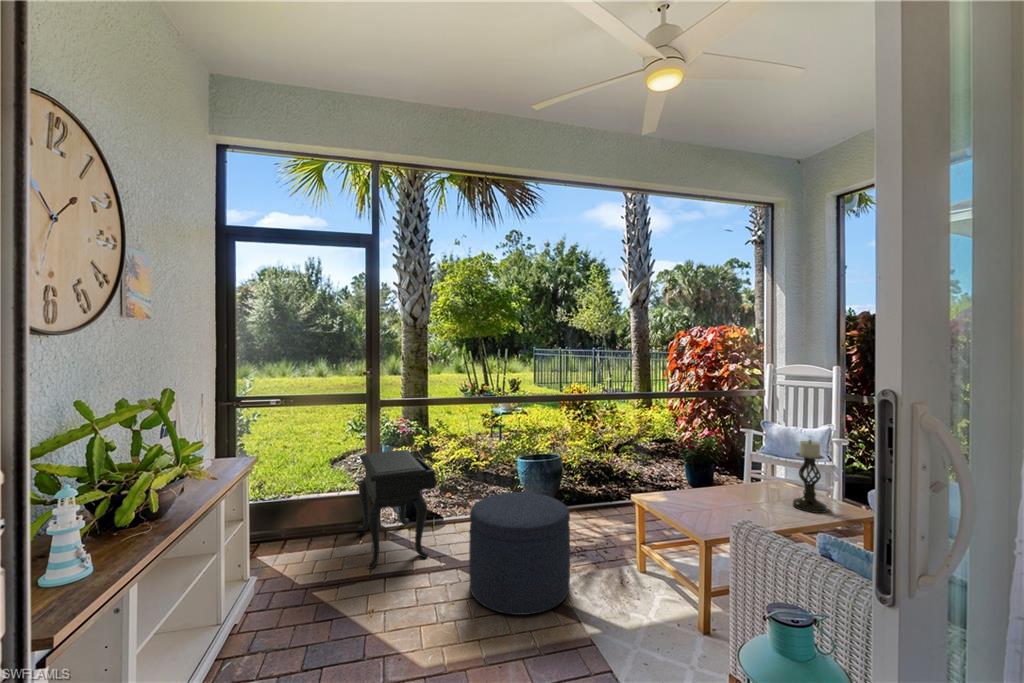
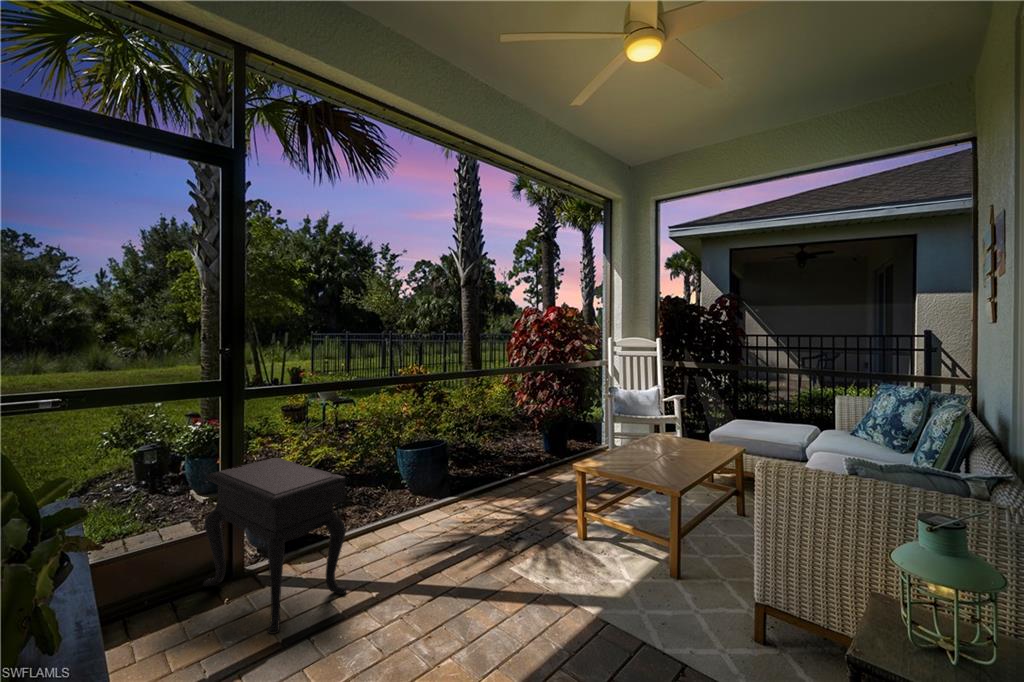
candle holder: present [793,440,827,513] -> none [687,396,713,455]
ottoman: present [469,492,570,615] -> none [431,482,547,627]

